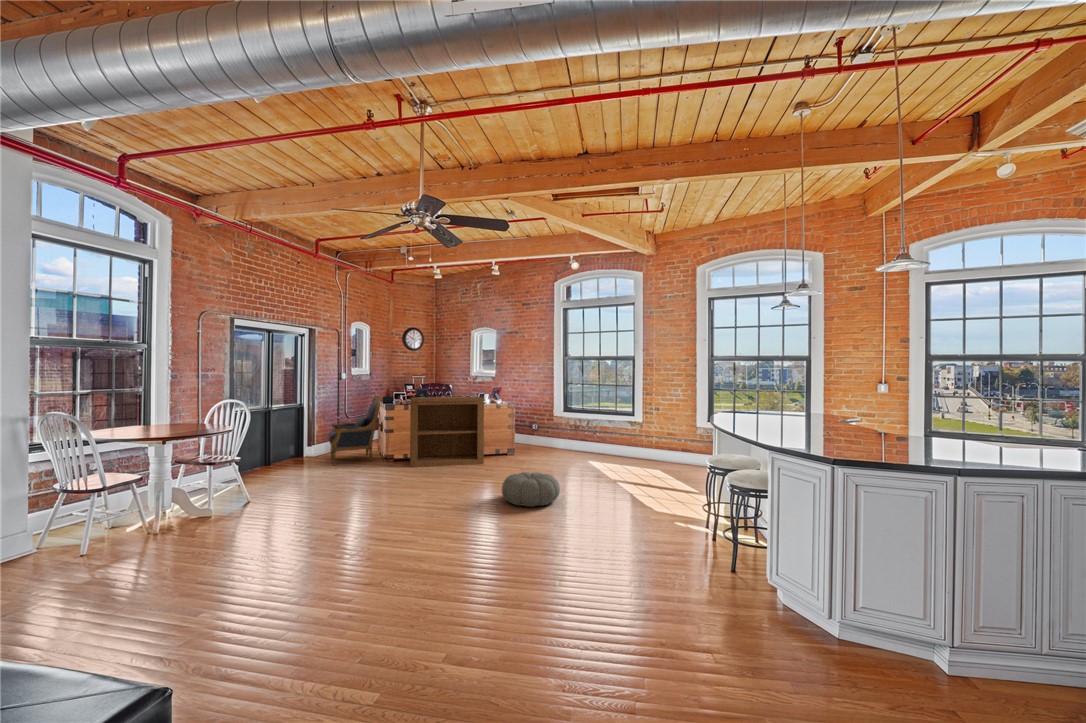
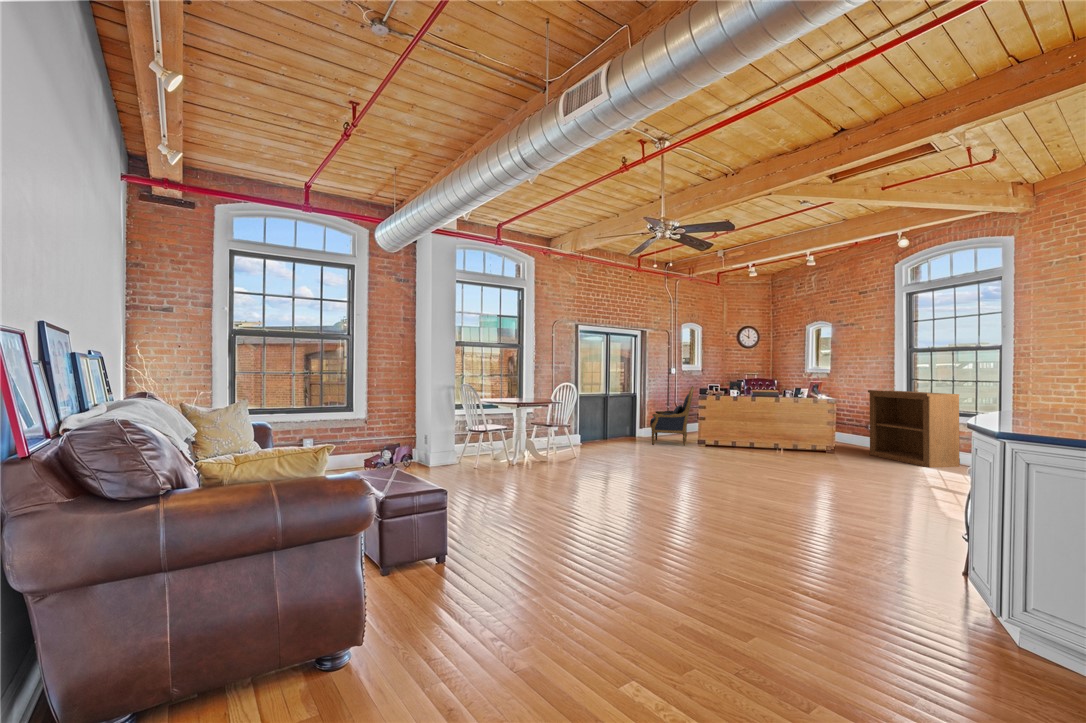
bookshelf: present [410,397,484,467] -> present [868,390,960,468]
pouf: present [502,472,560,507] -> none [770,460,833,492]

